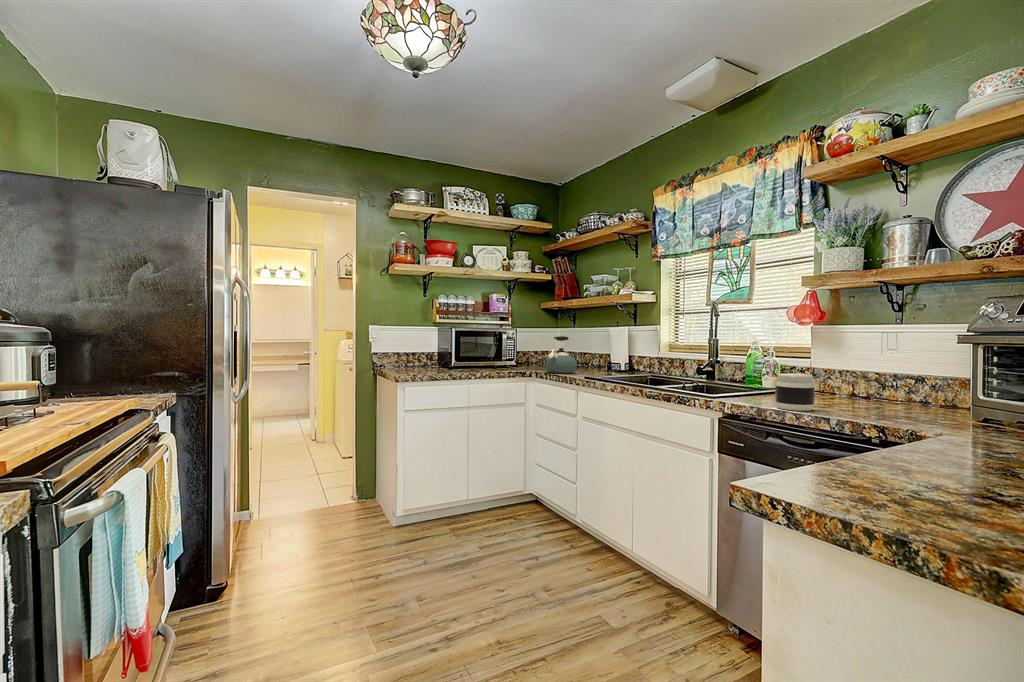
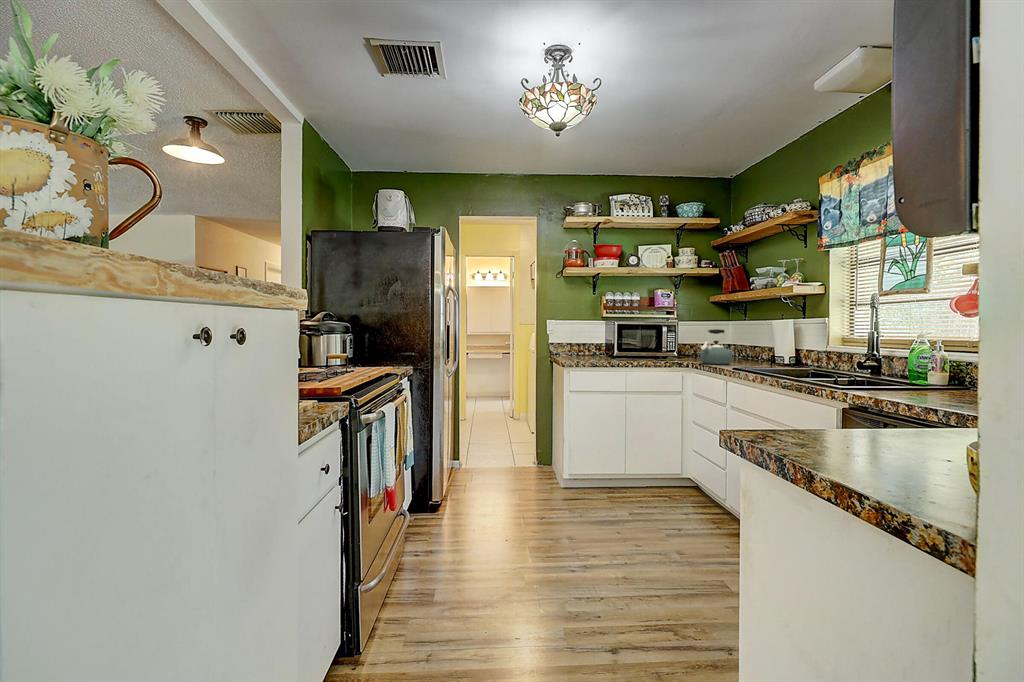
jar: present [775,374,815,411] -> none [890,366,933,403]

